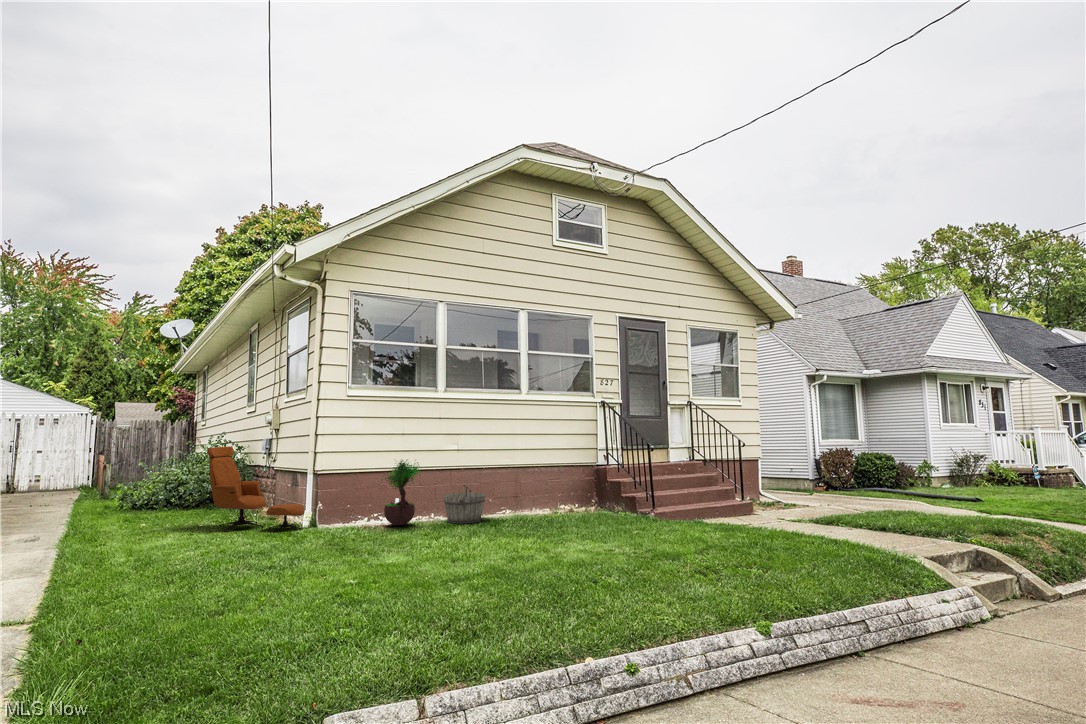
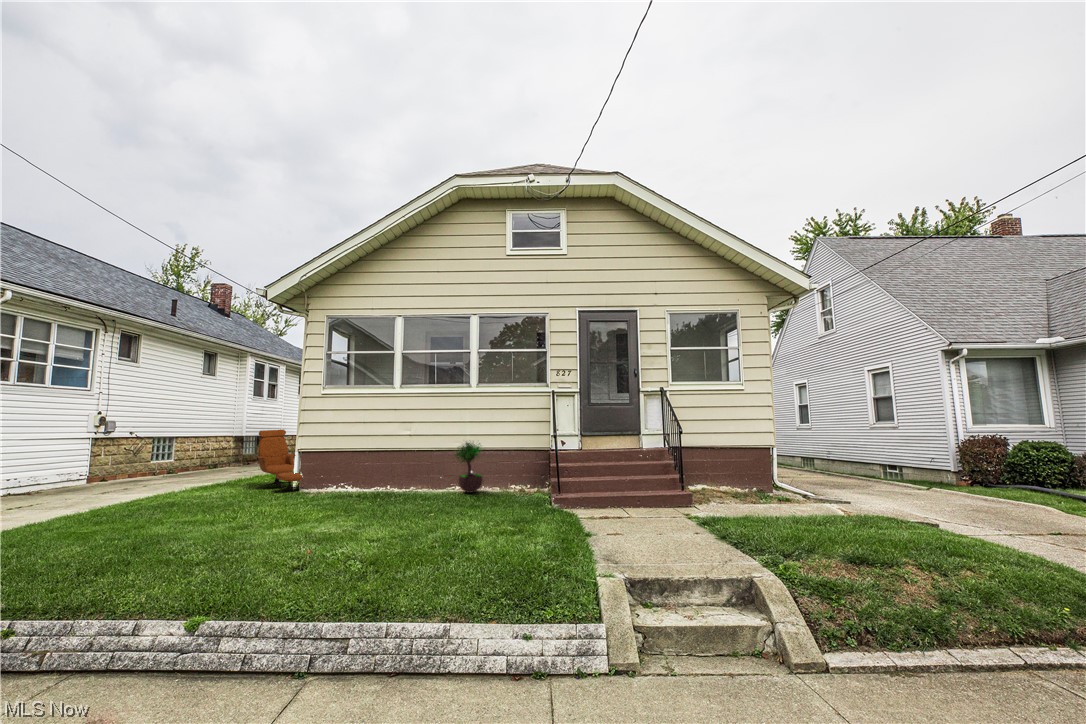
potted tree: present [384,460,420,526] -> present [455,442,483,493]
wooden bucket: present [444,485,485,523] -> none [386,465,422,497]

